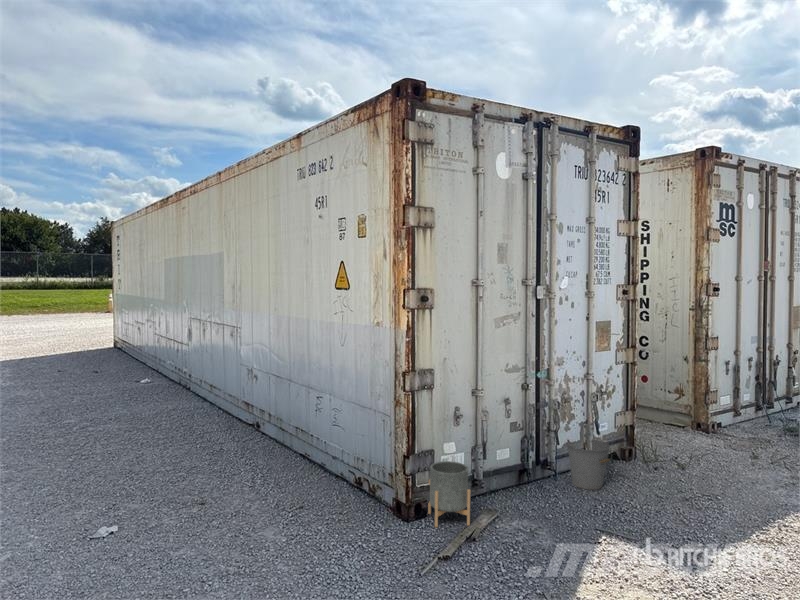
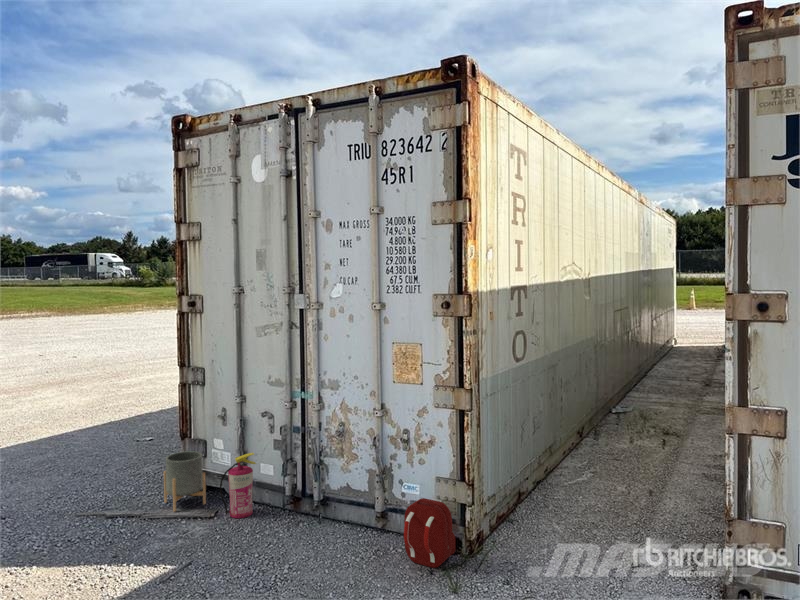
backpack: none [611,426,651,472] -> present [404,498,455,568]
bucket: present [567,439,611,490] -> none [304,484,358,551]
fire extinguisher: none [490,441,514,506] -> present [220,453,256,518]

